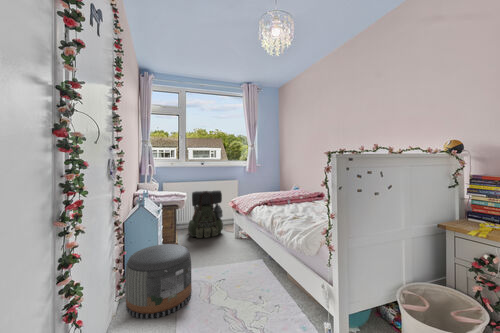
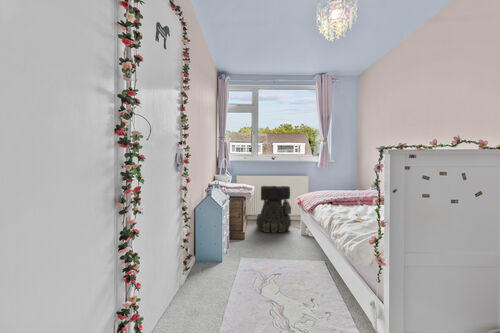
pouf: present [125,244,192,319] -> none [190,233,246,298]

